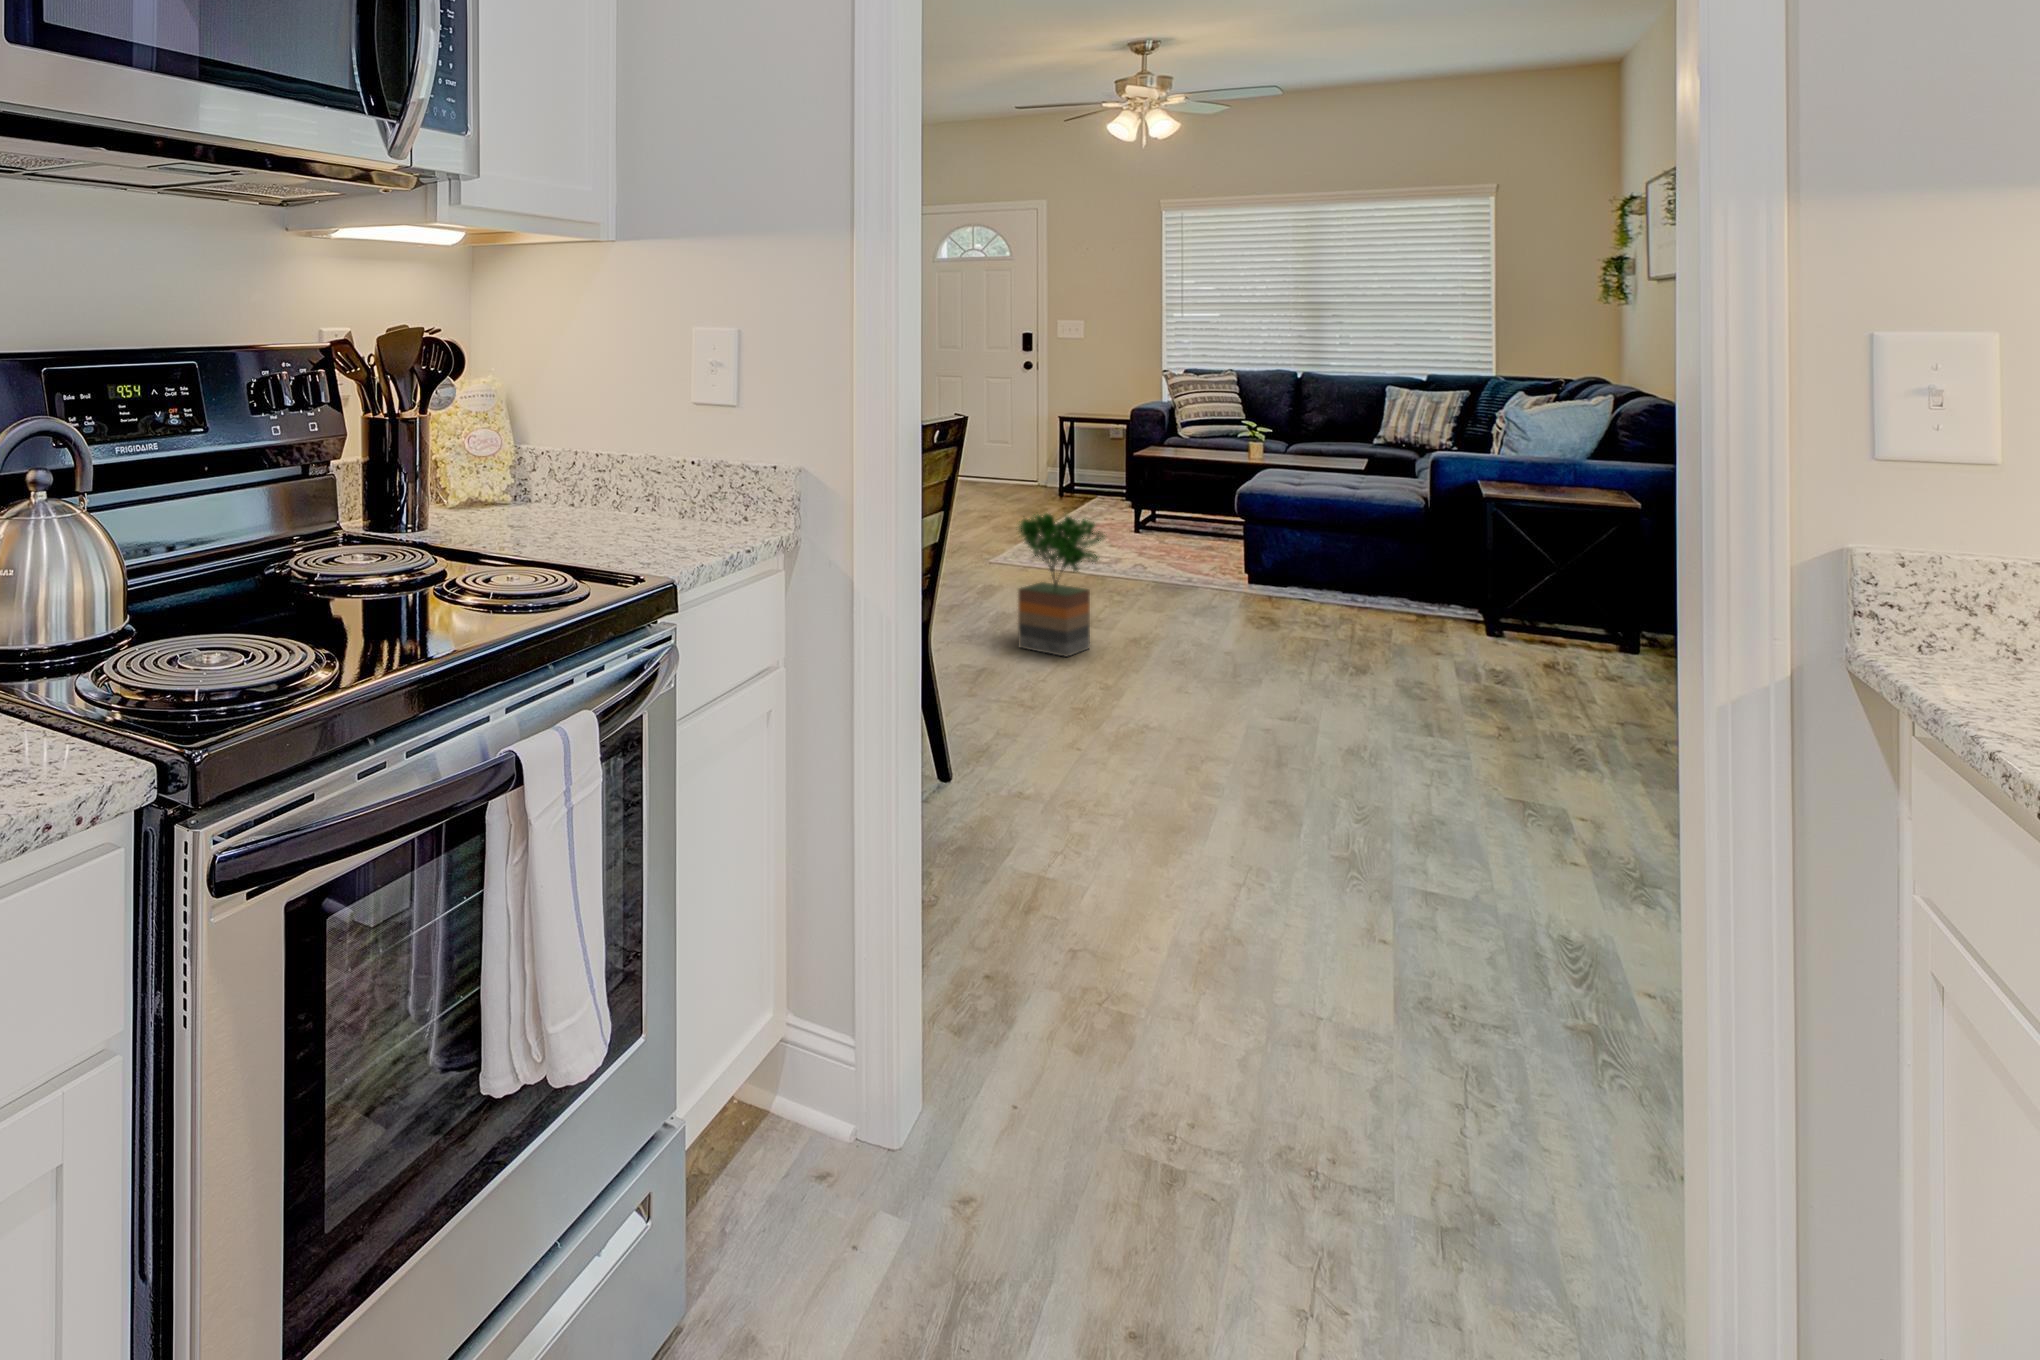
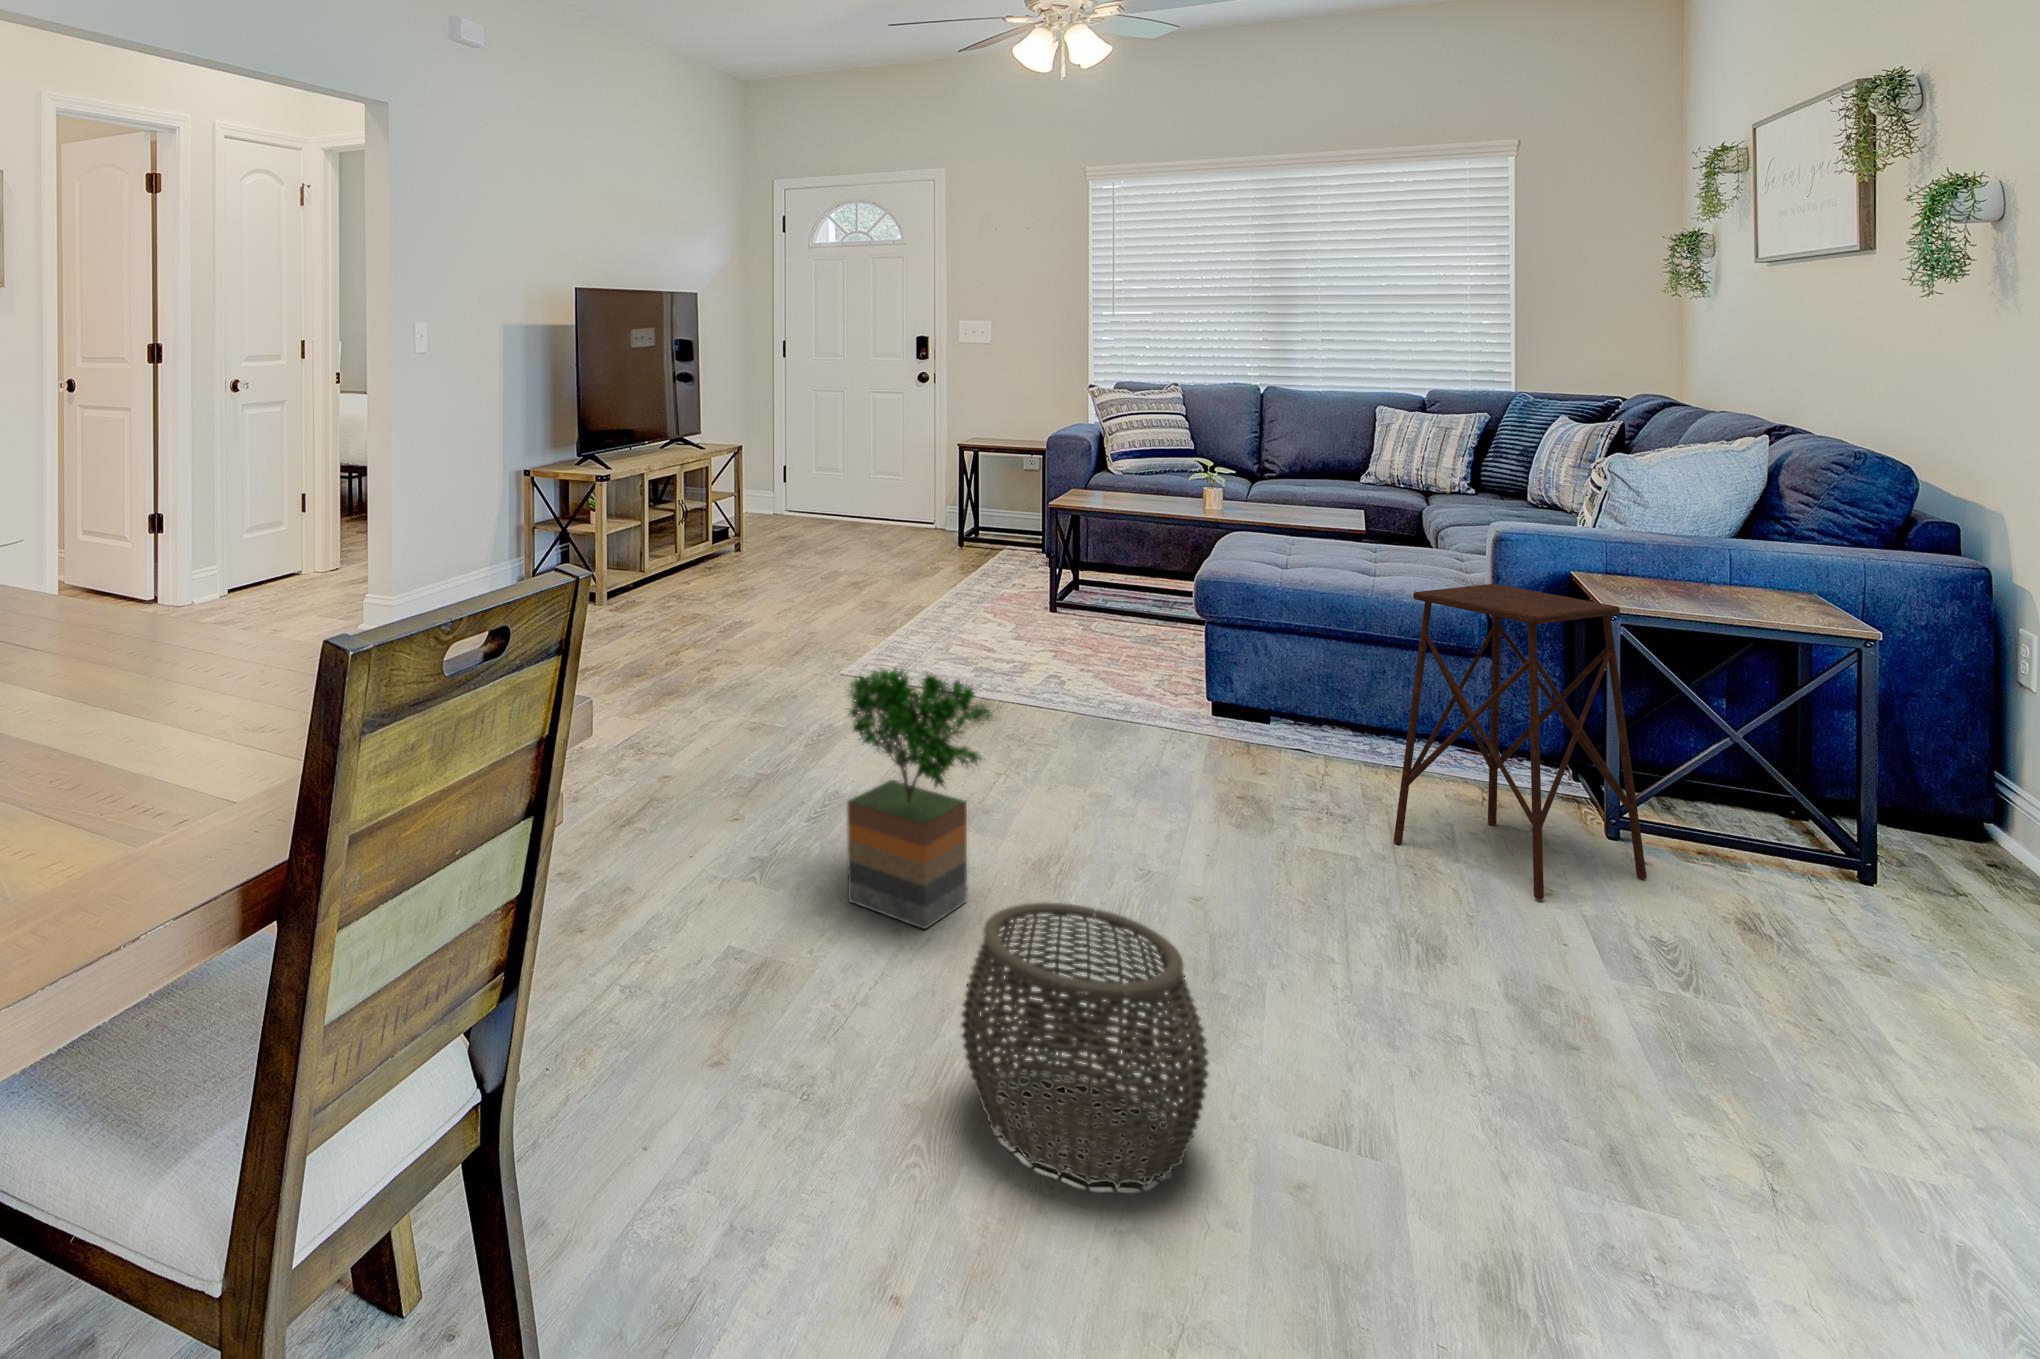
side table: none [1355,475,1507,652] -> present [1394,584,1647,900]
woven basket: none [1097,607,1225,726] -> present [961,902,1209,1187]

